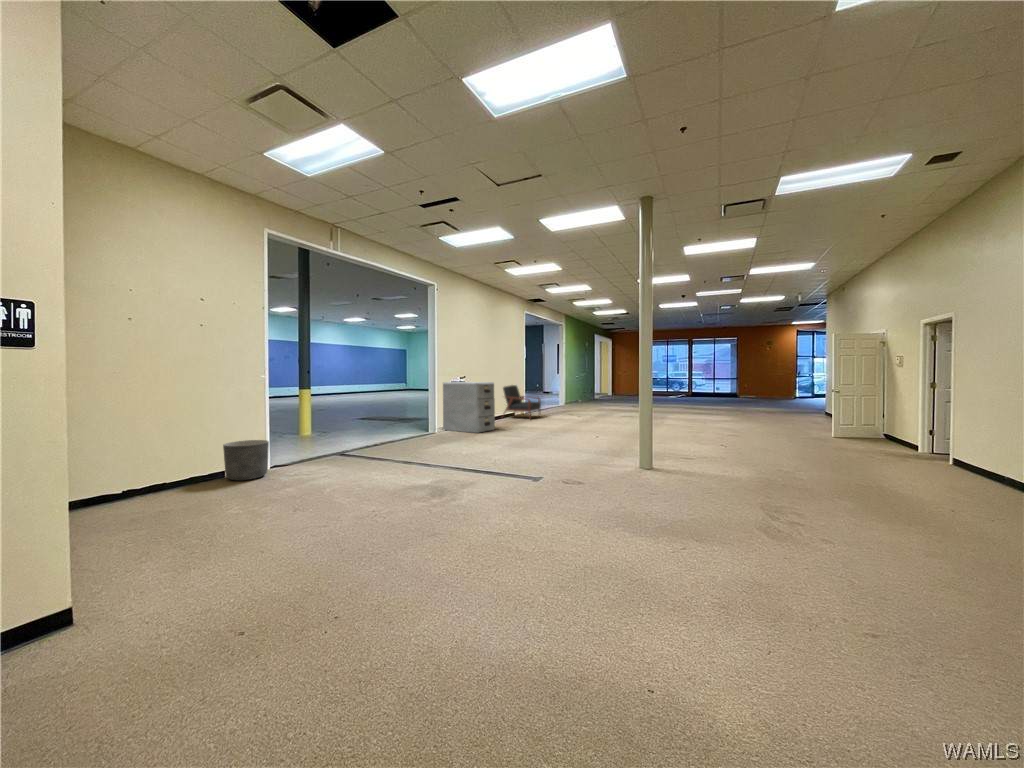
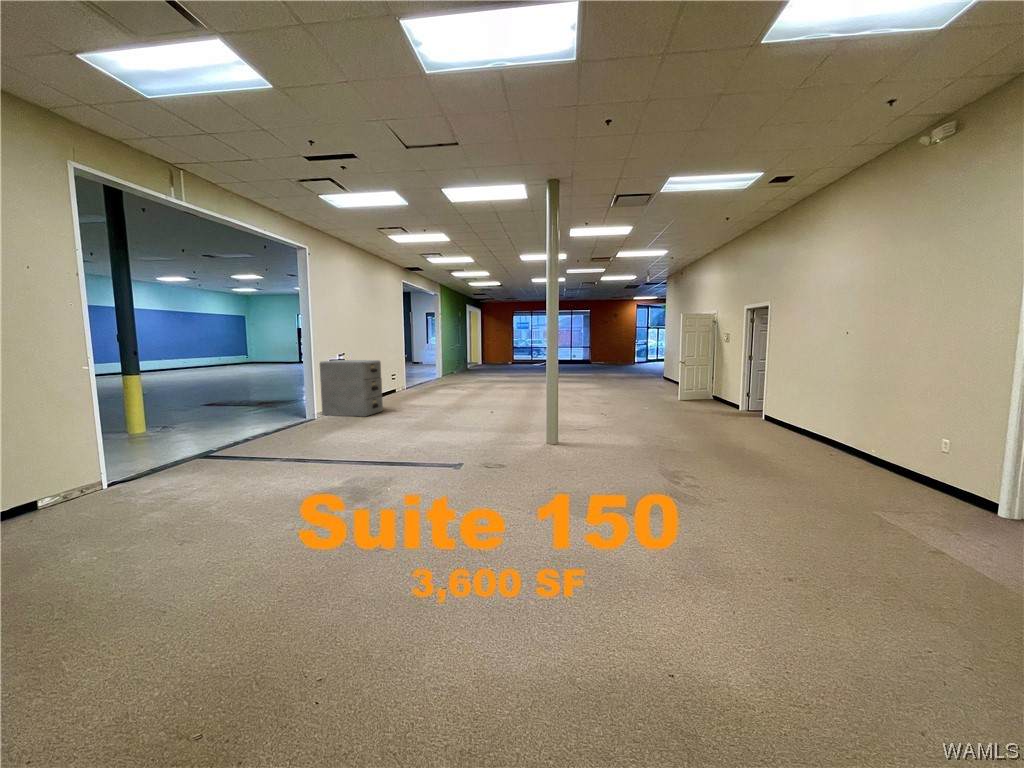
chair: present [503,385,541,419] -> none [382,361,425,397]
planter: present [223,440,269,480] -> none [35,452,110,511]

